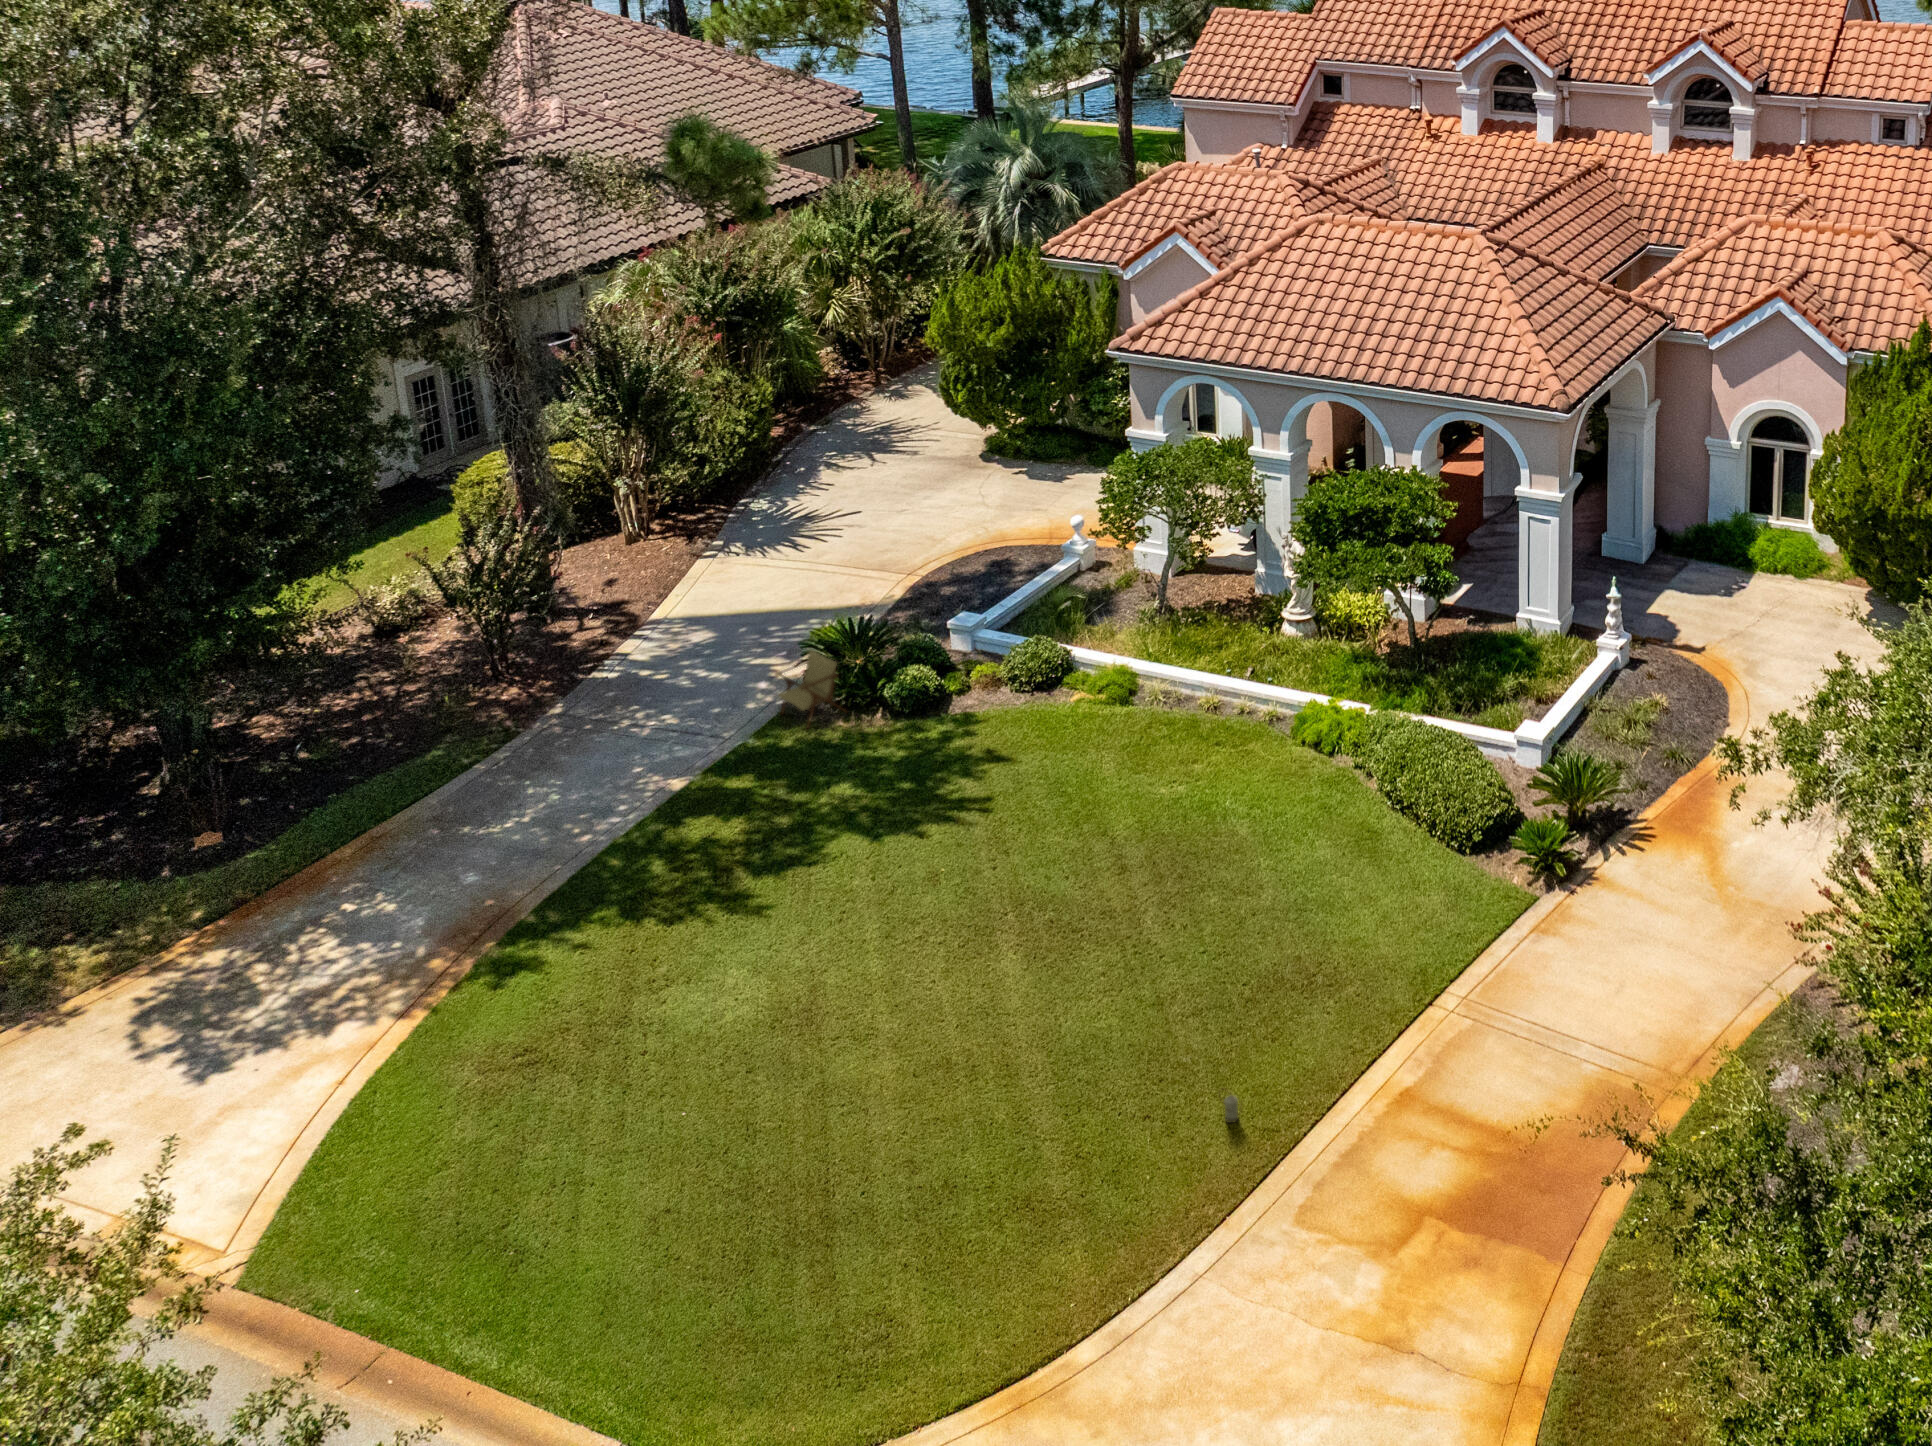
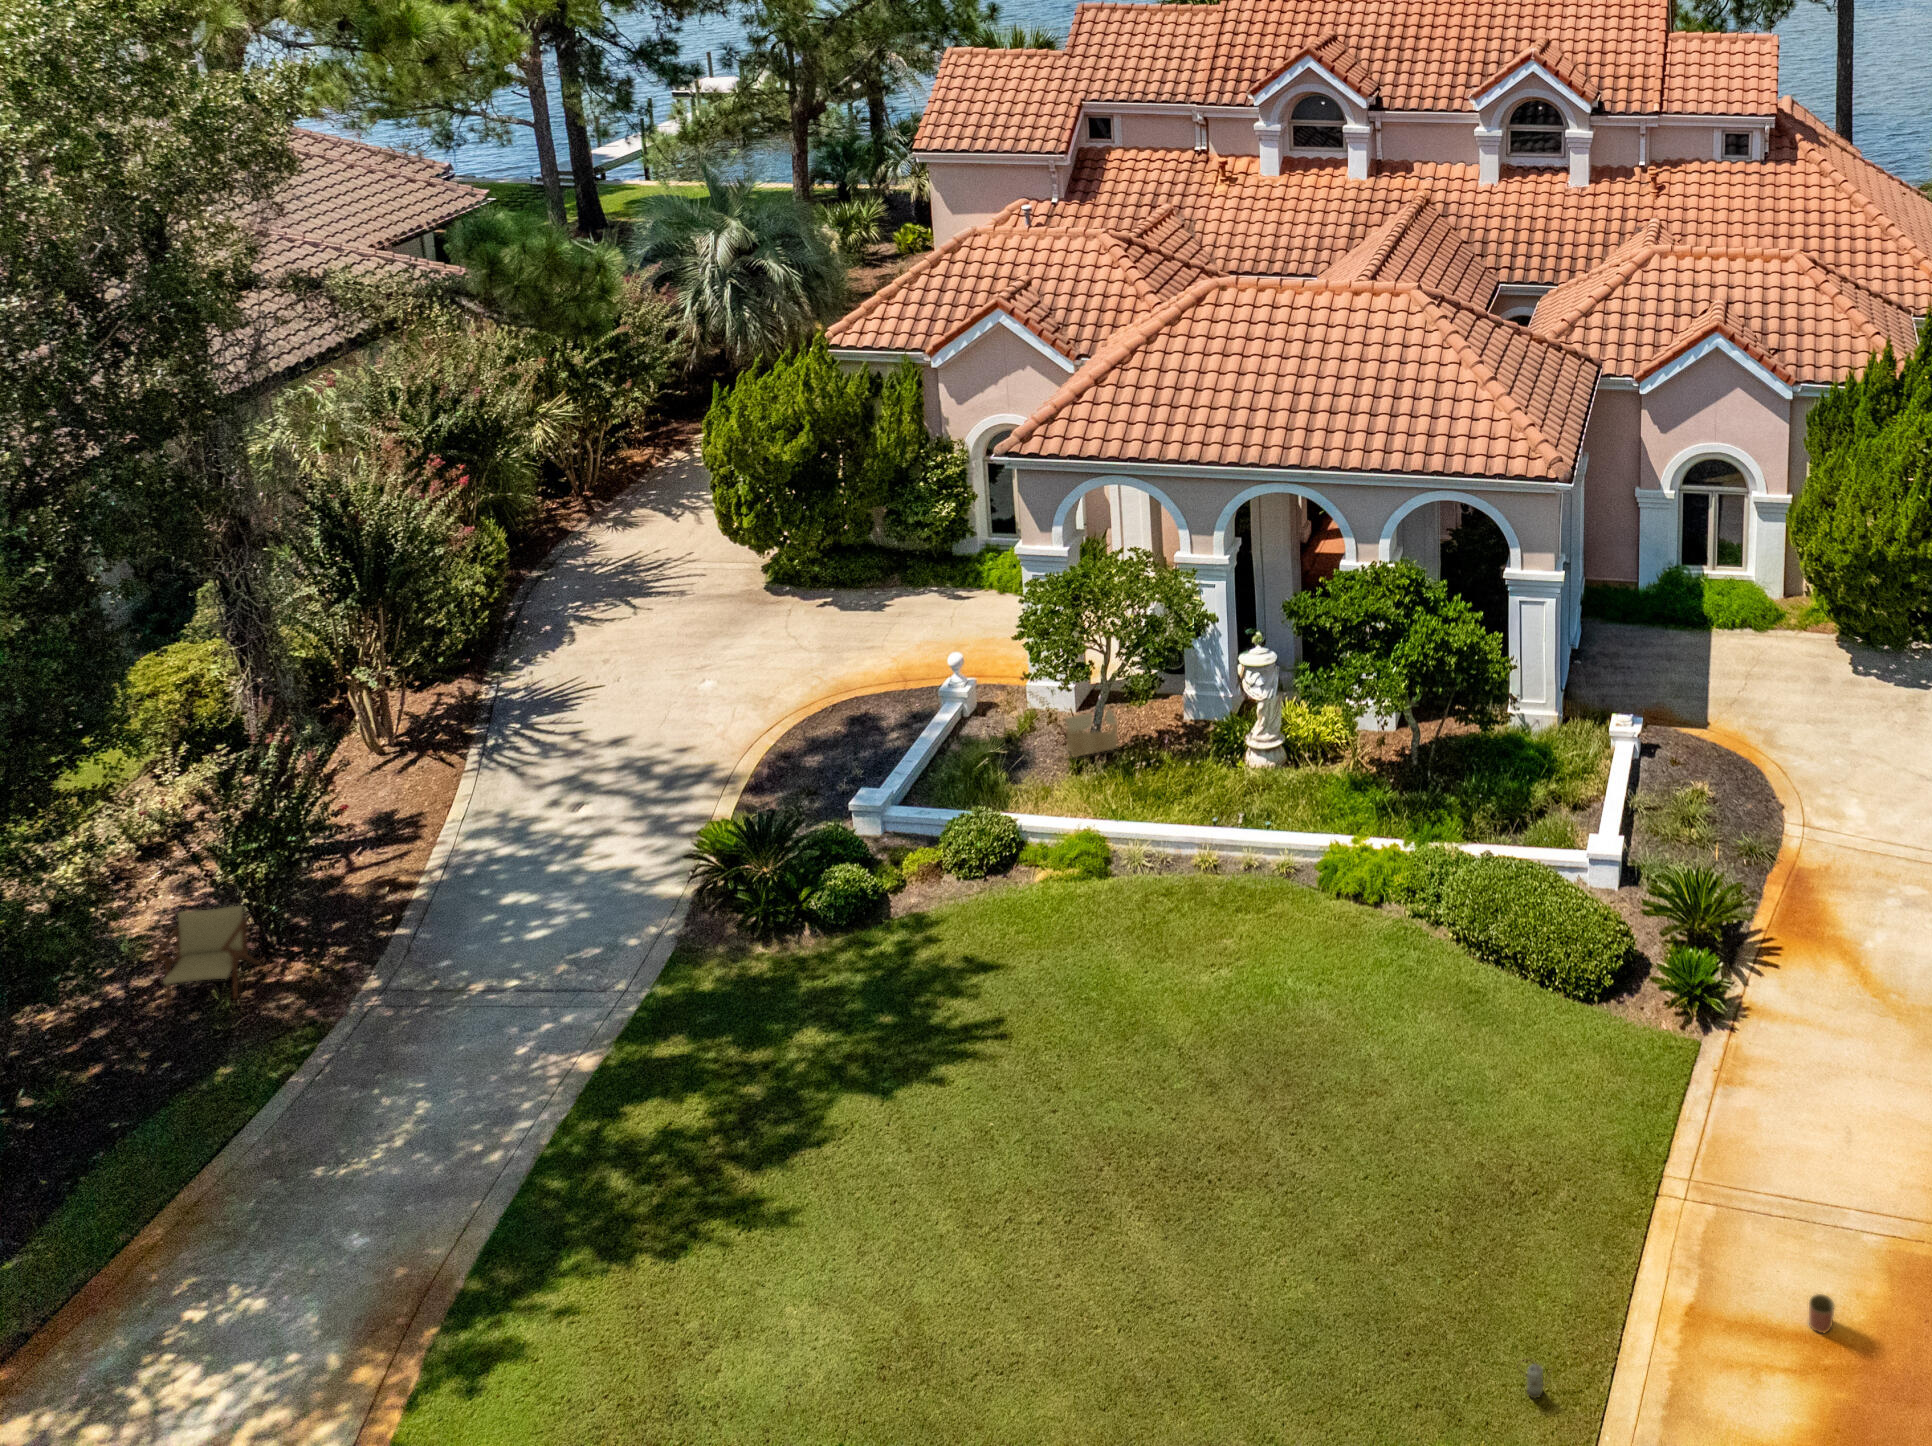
storage bench: none [1146,574,1188,611] -> present [1066,709,1117,758]
lounge chair: present [776,650,845,728] -> present [154,906,260,1006]
planter: none [1482,1096,1504,1129] -> present [1809,1294,1834,1334]

